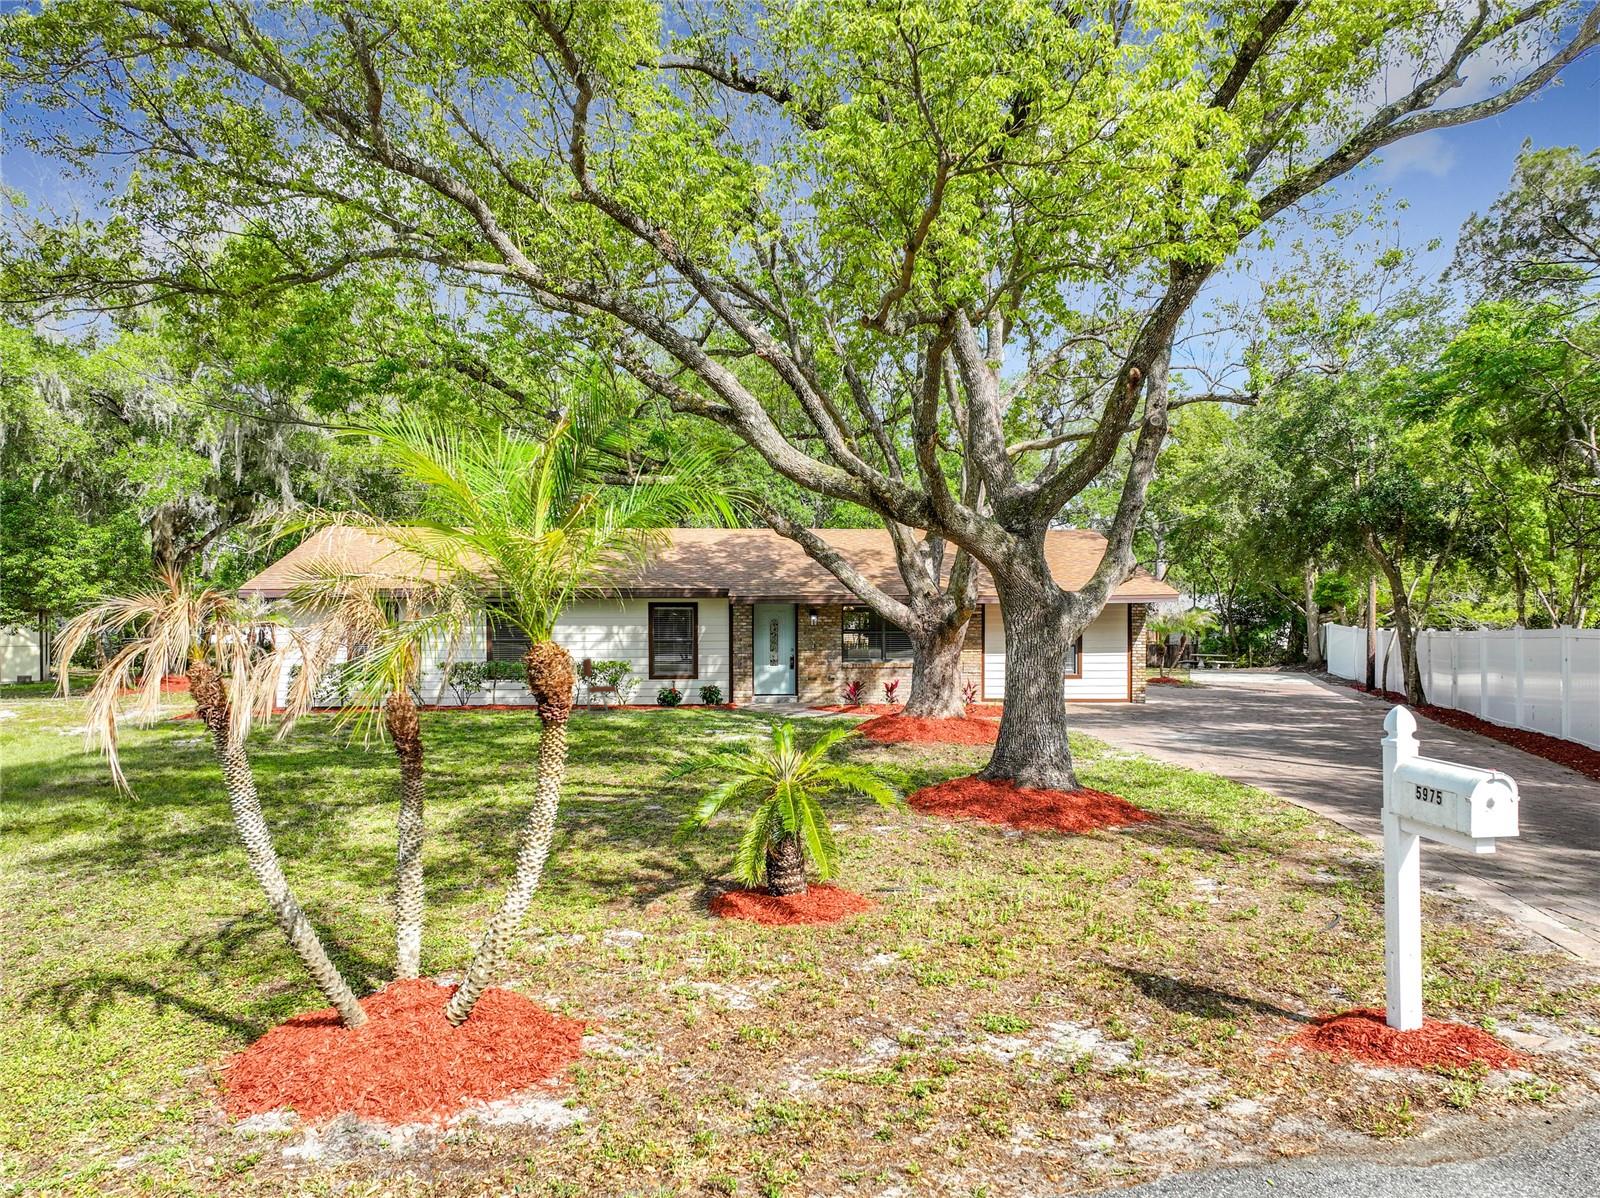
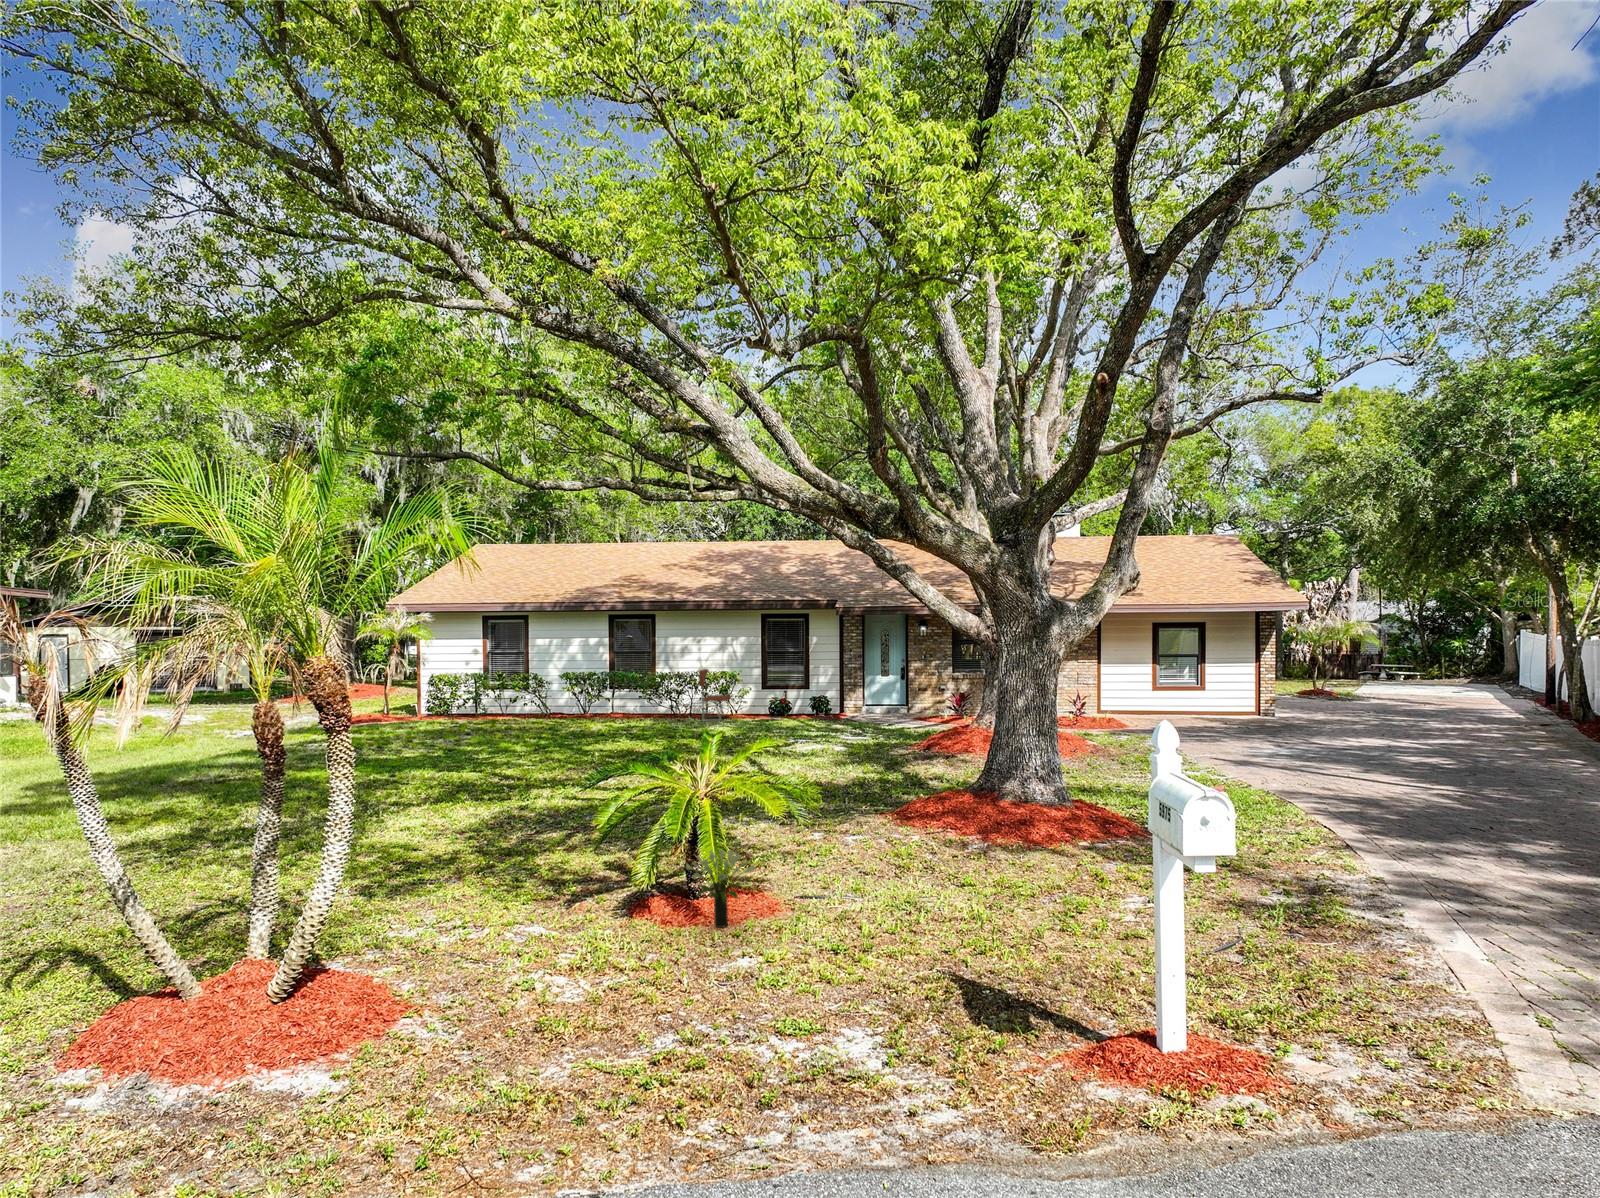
potted plant: none [782,841,852,920] -> present [686,850,755,928]

